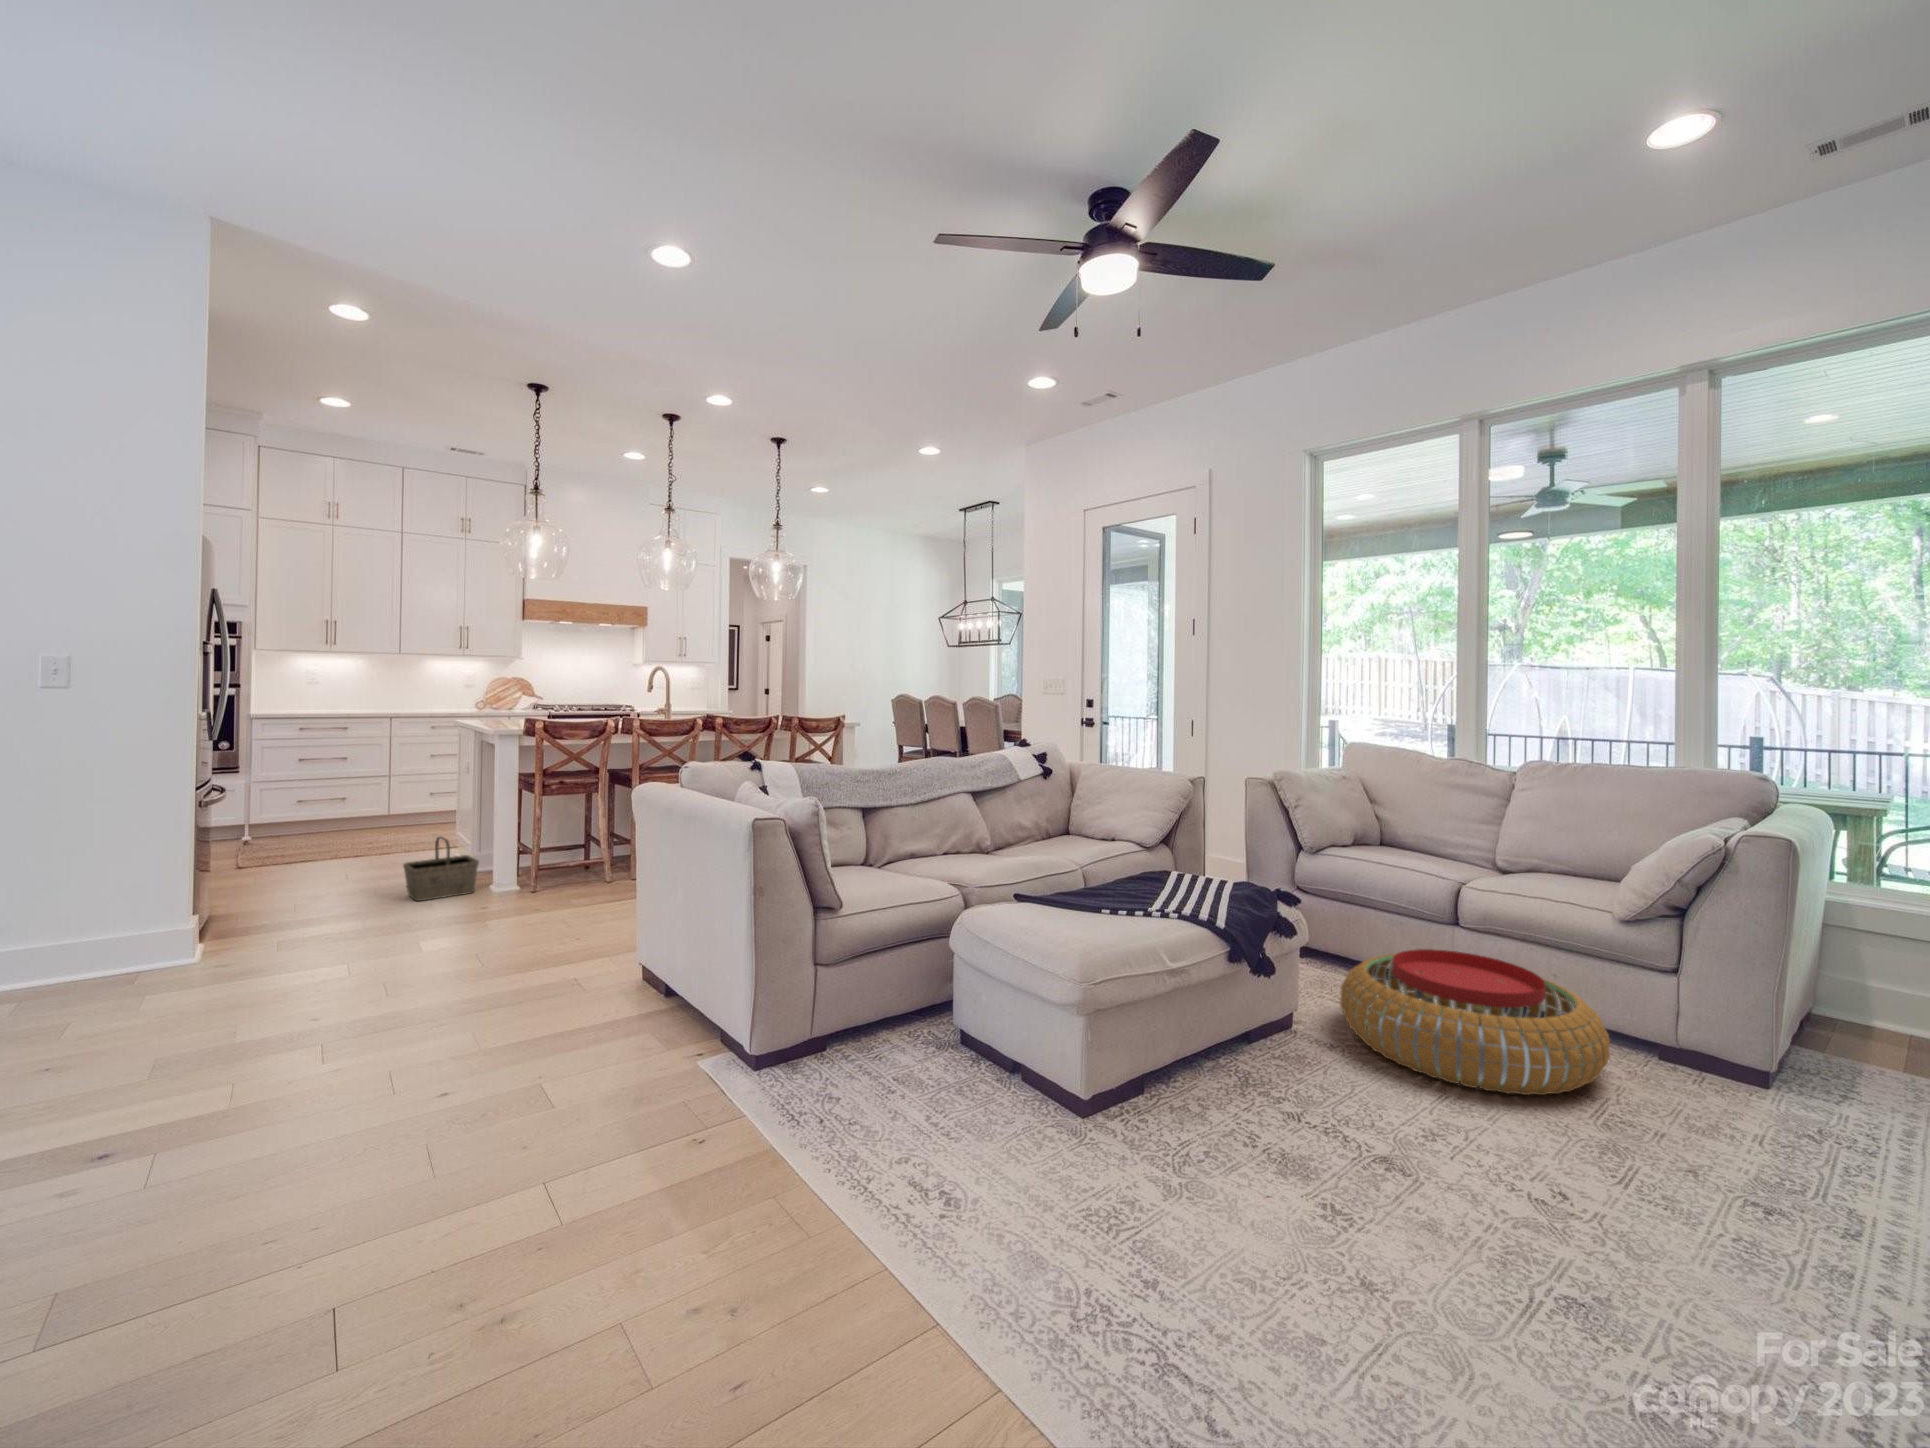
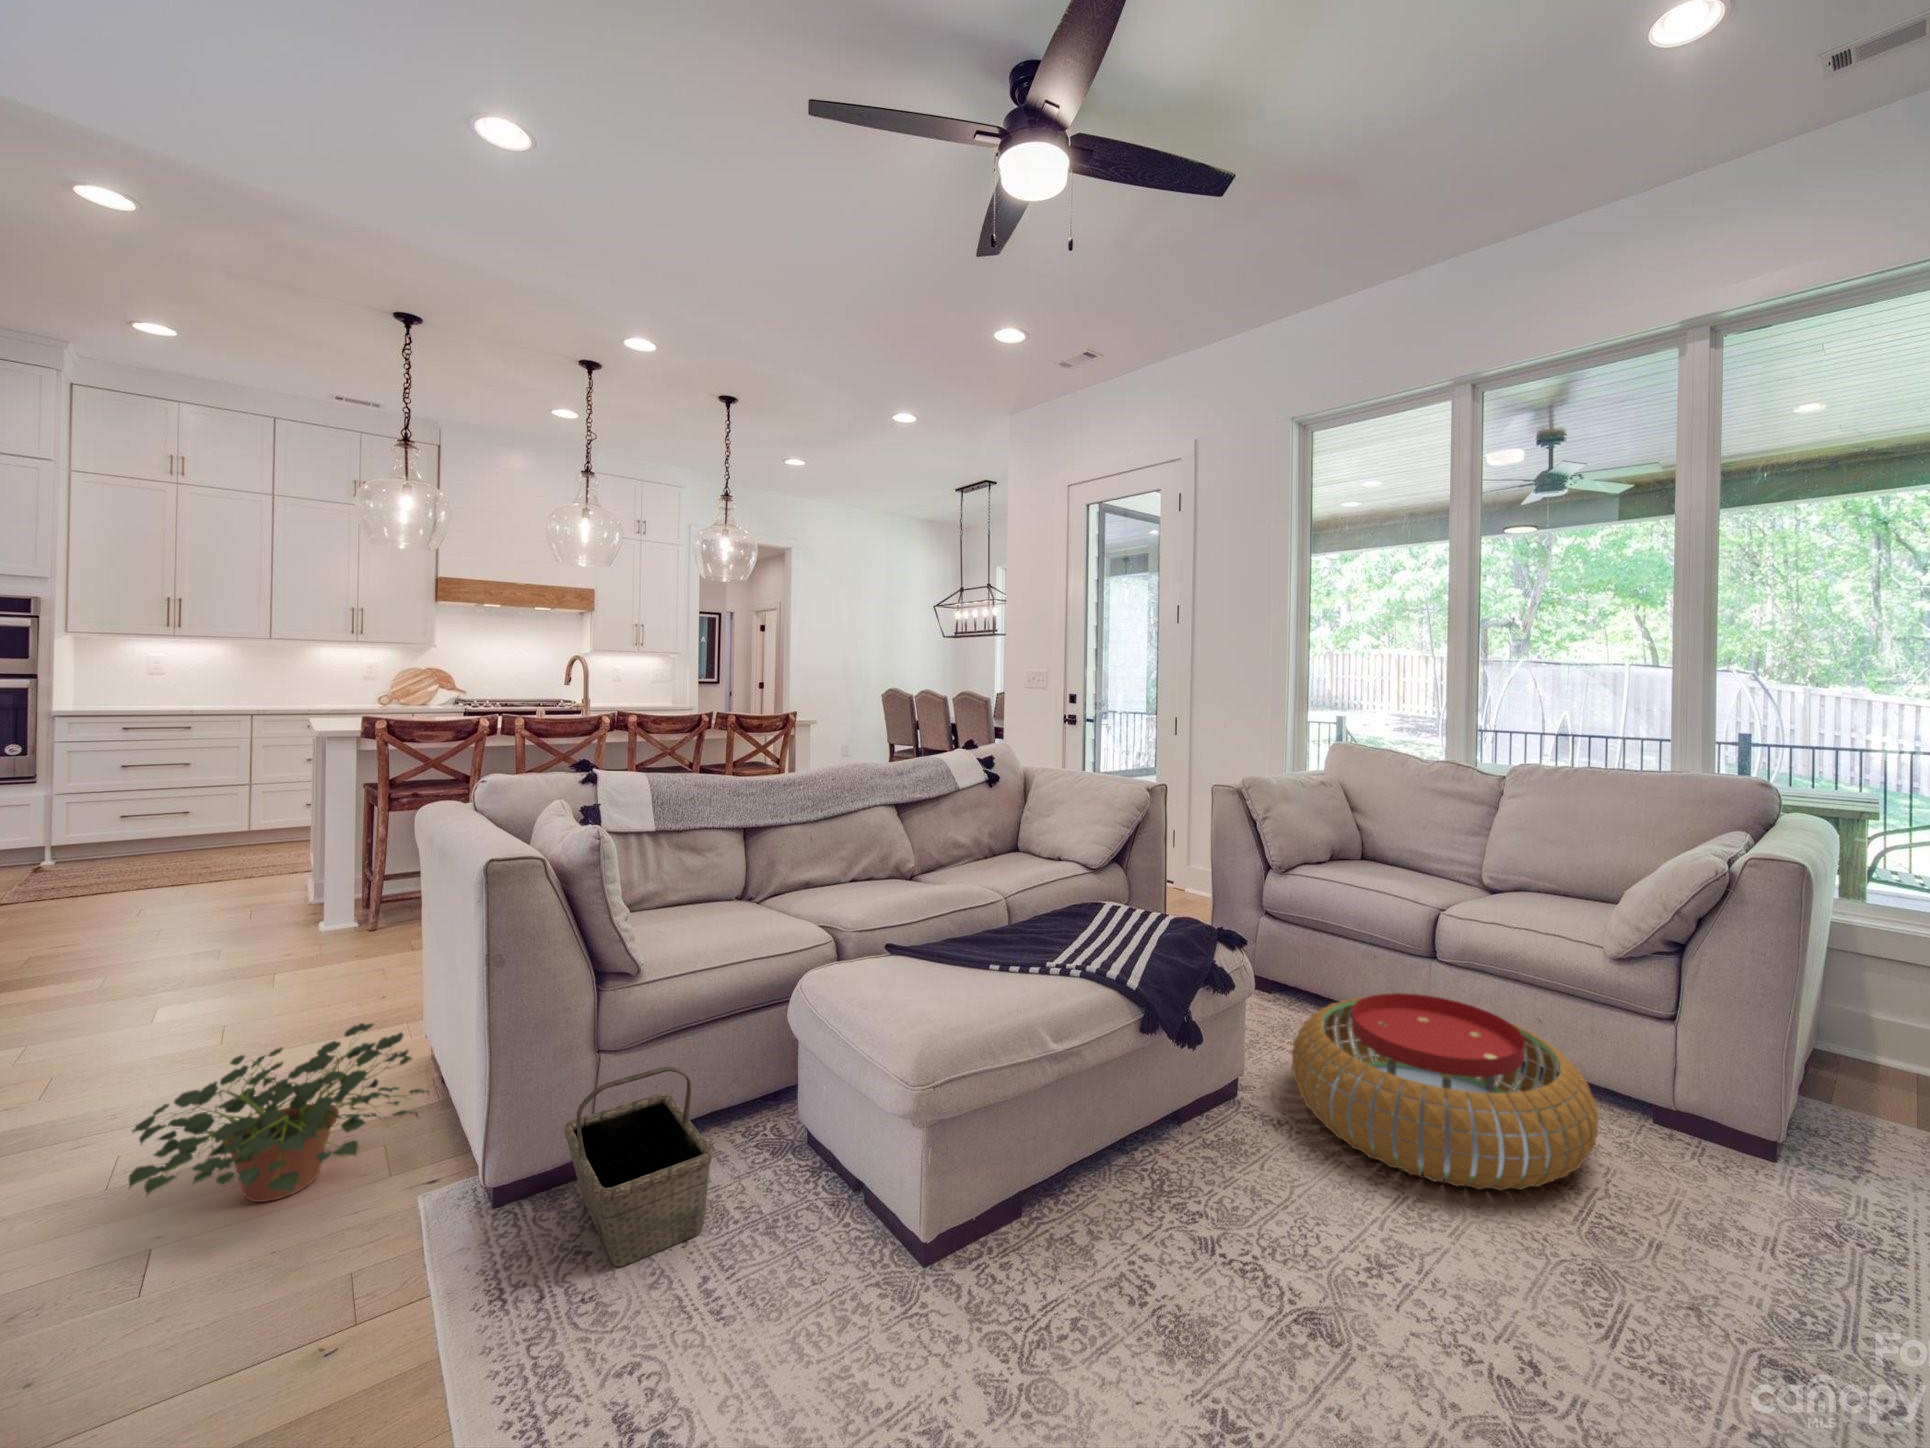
basket: present [403,837,479,901] -> present [564,1067,713,1267]
potted plant: none [505,945,682,1063] -> present [128,1023,429,1202]

